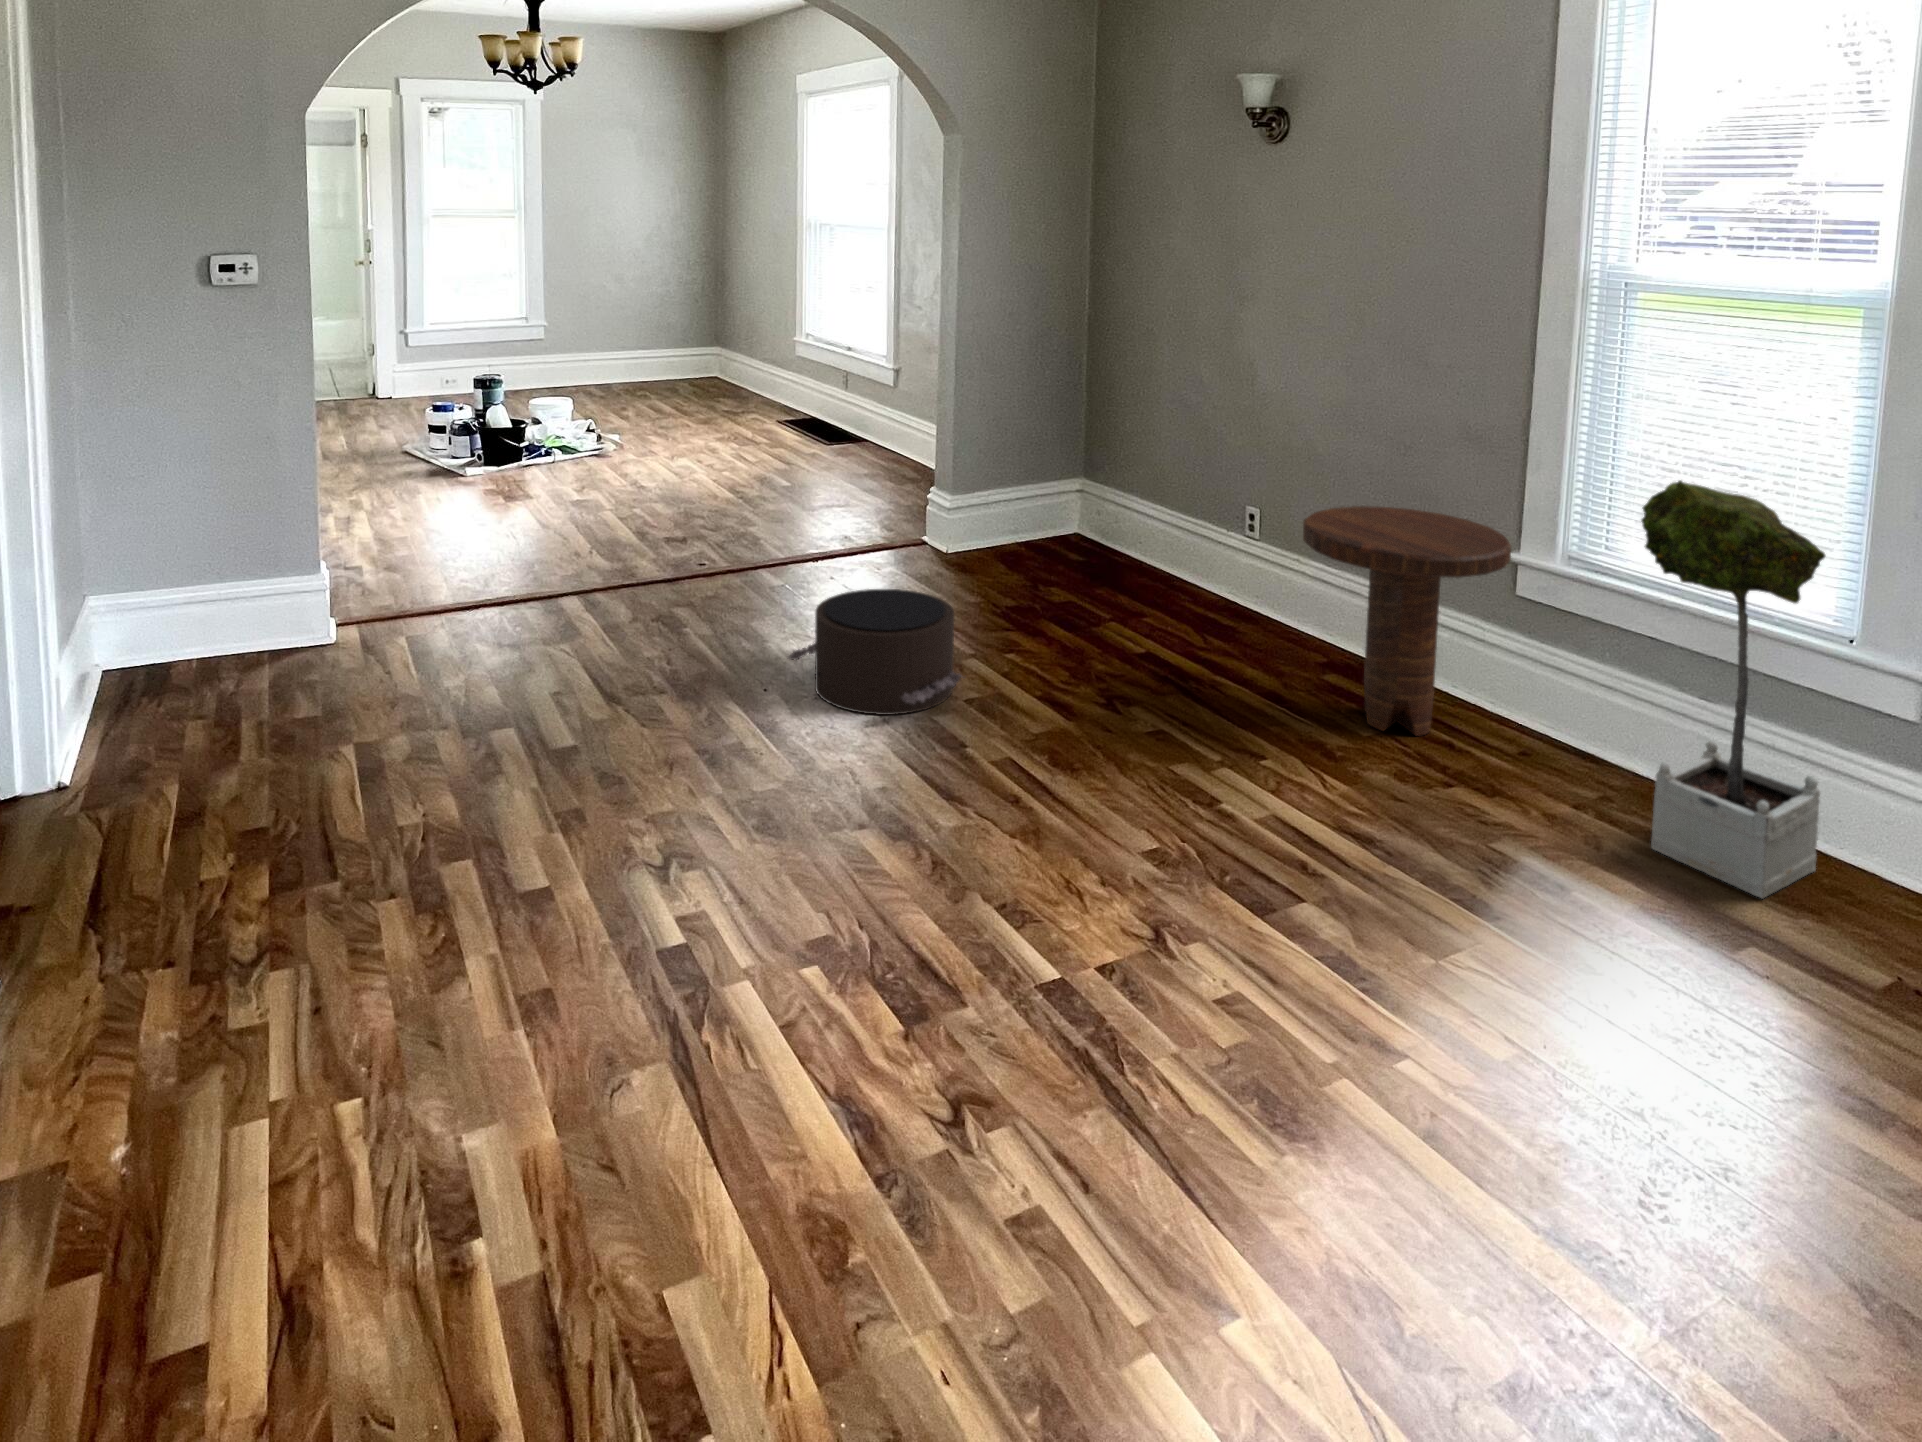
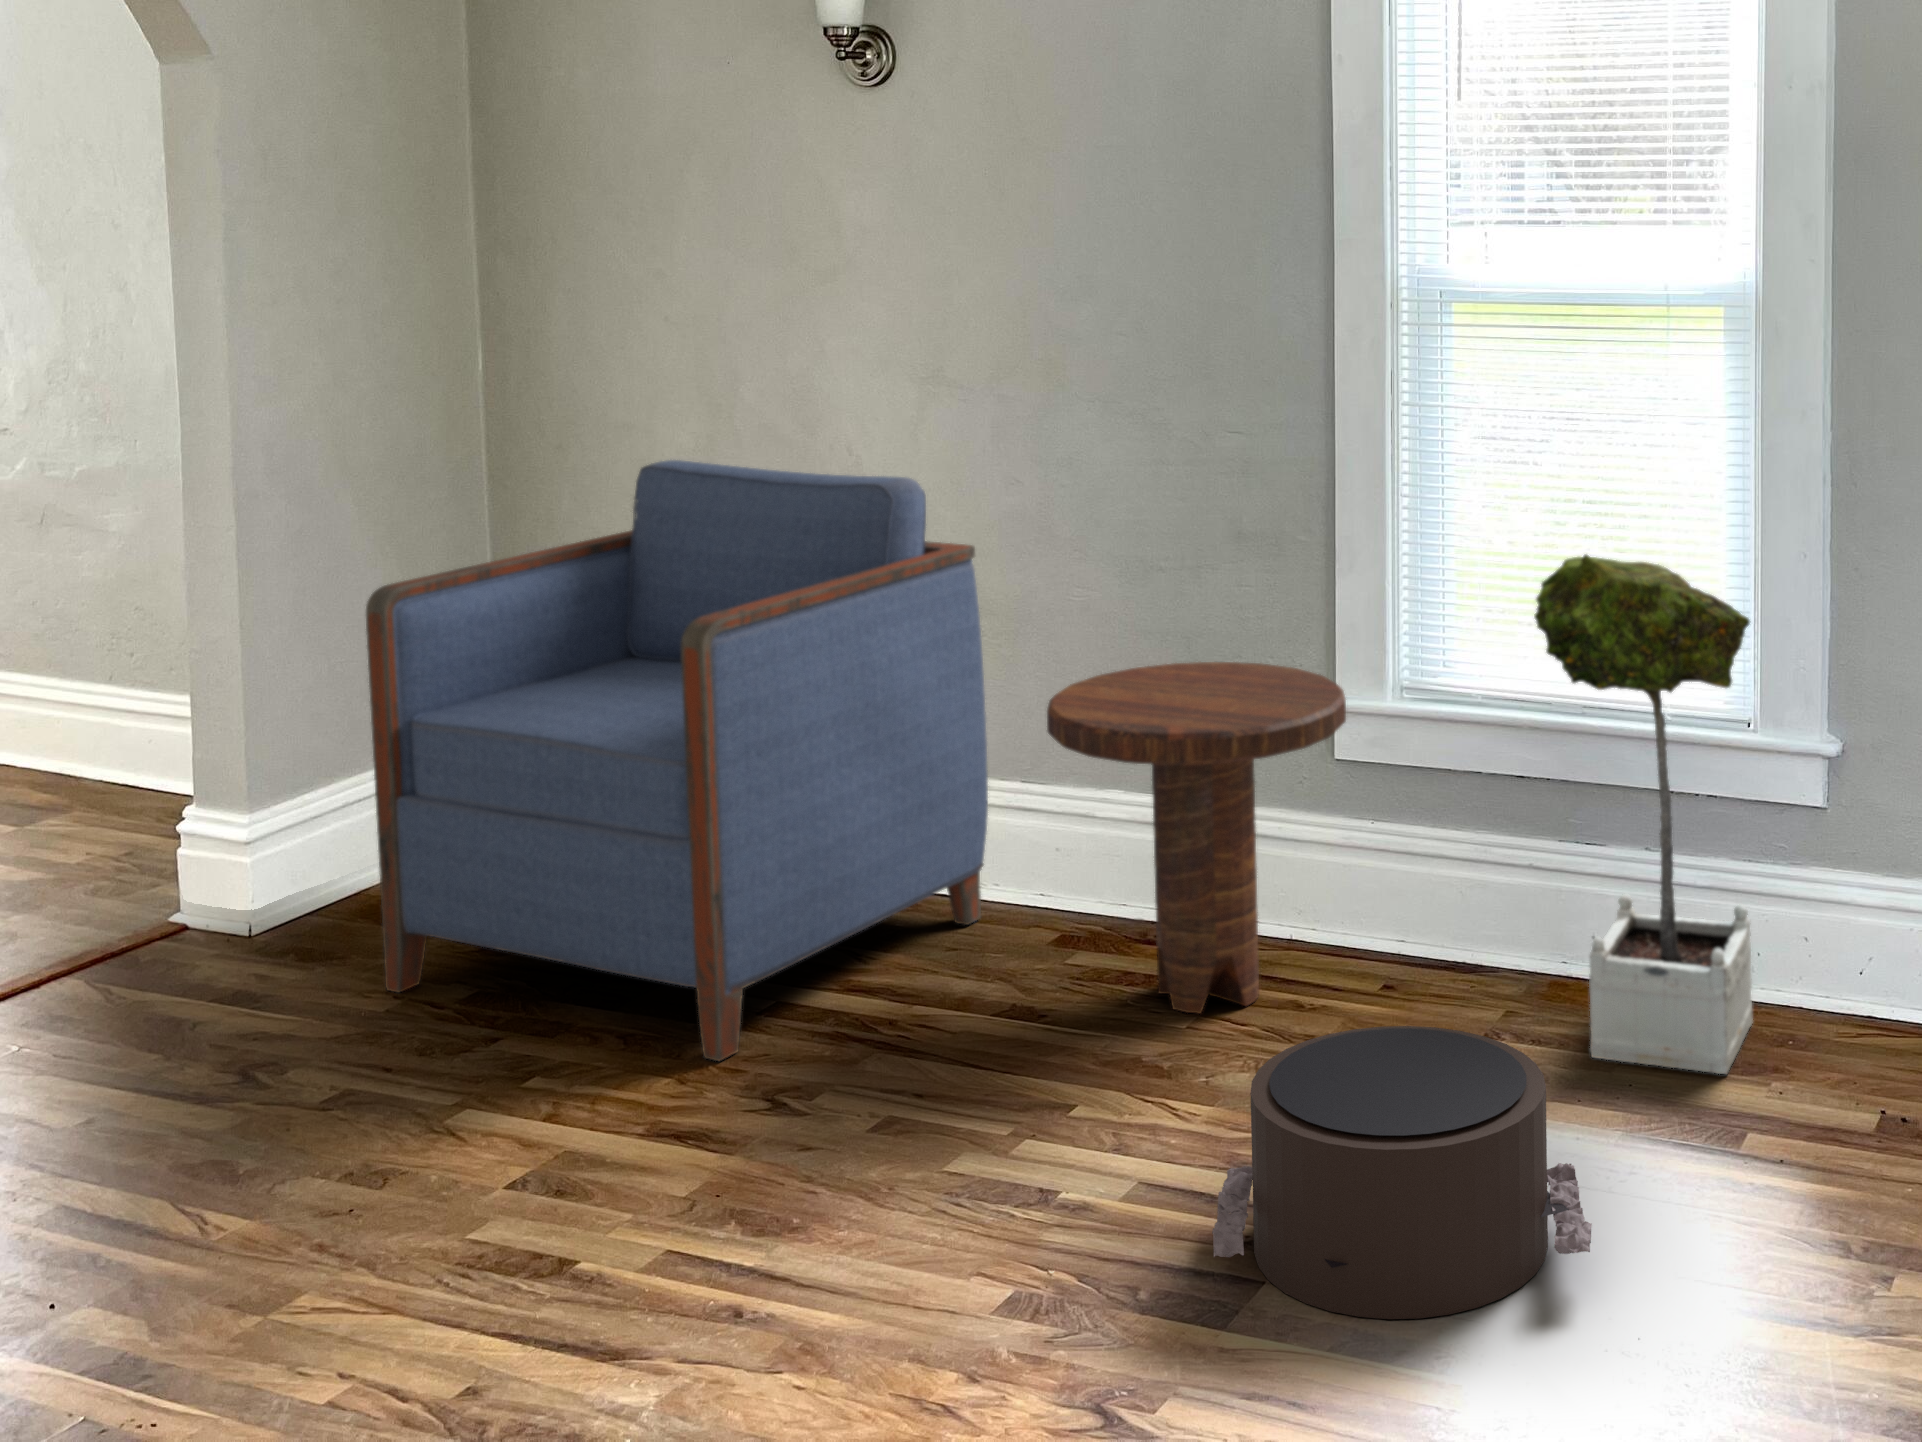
armchair: none [978,348,1303,674] -> present [366,460,988,1061]
pouf: present [788,589,961,715] -> present [1212,1026,1592,1319]

